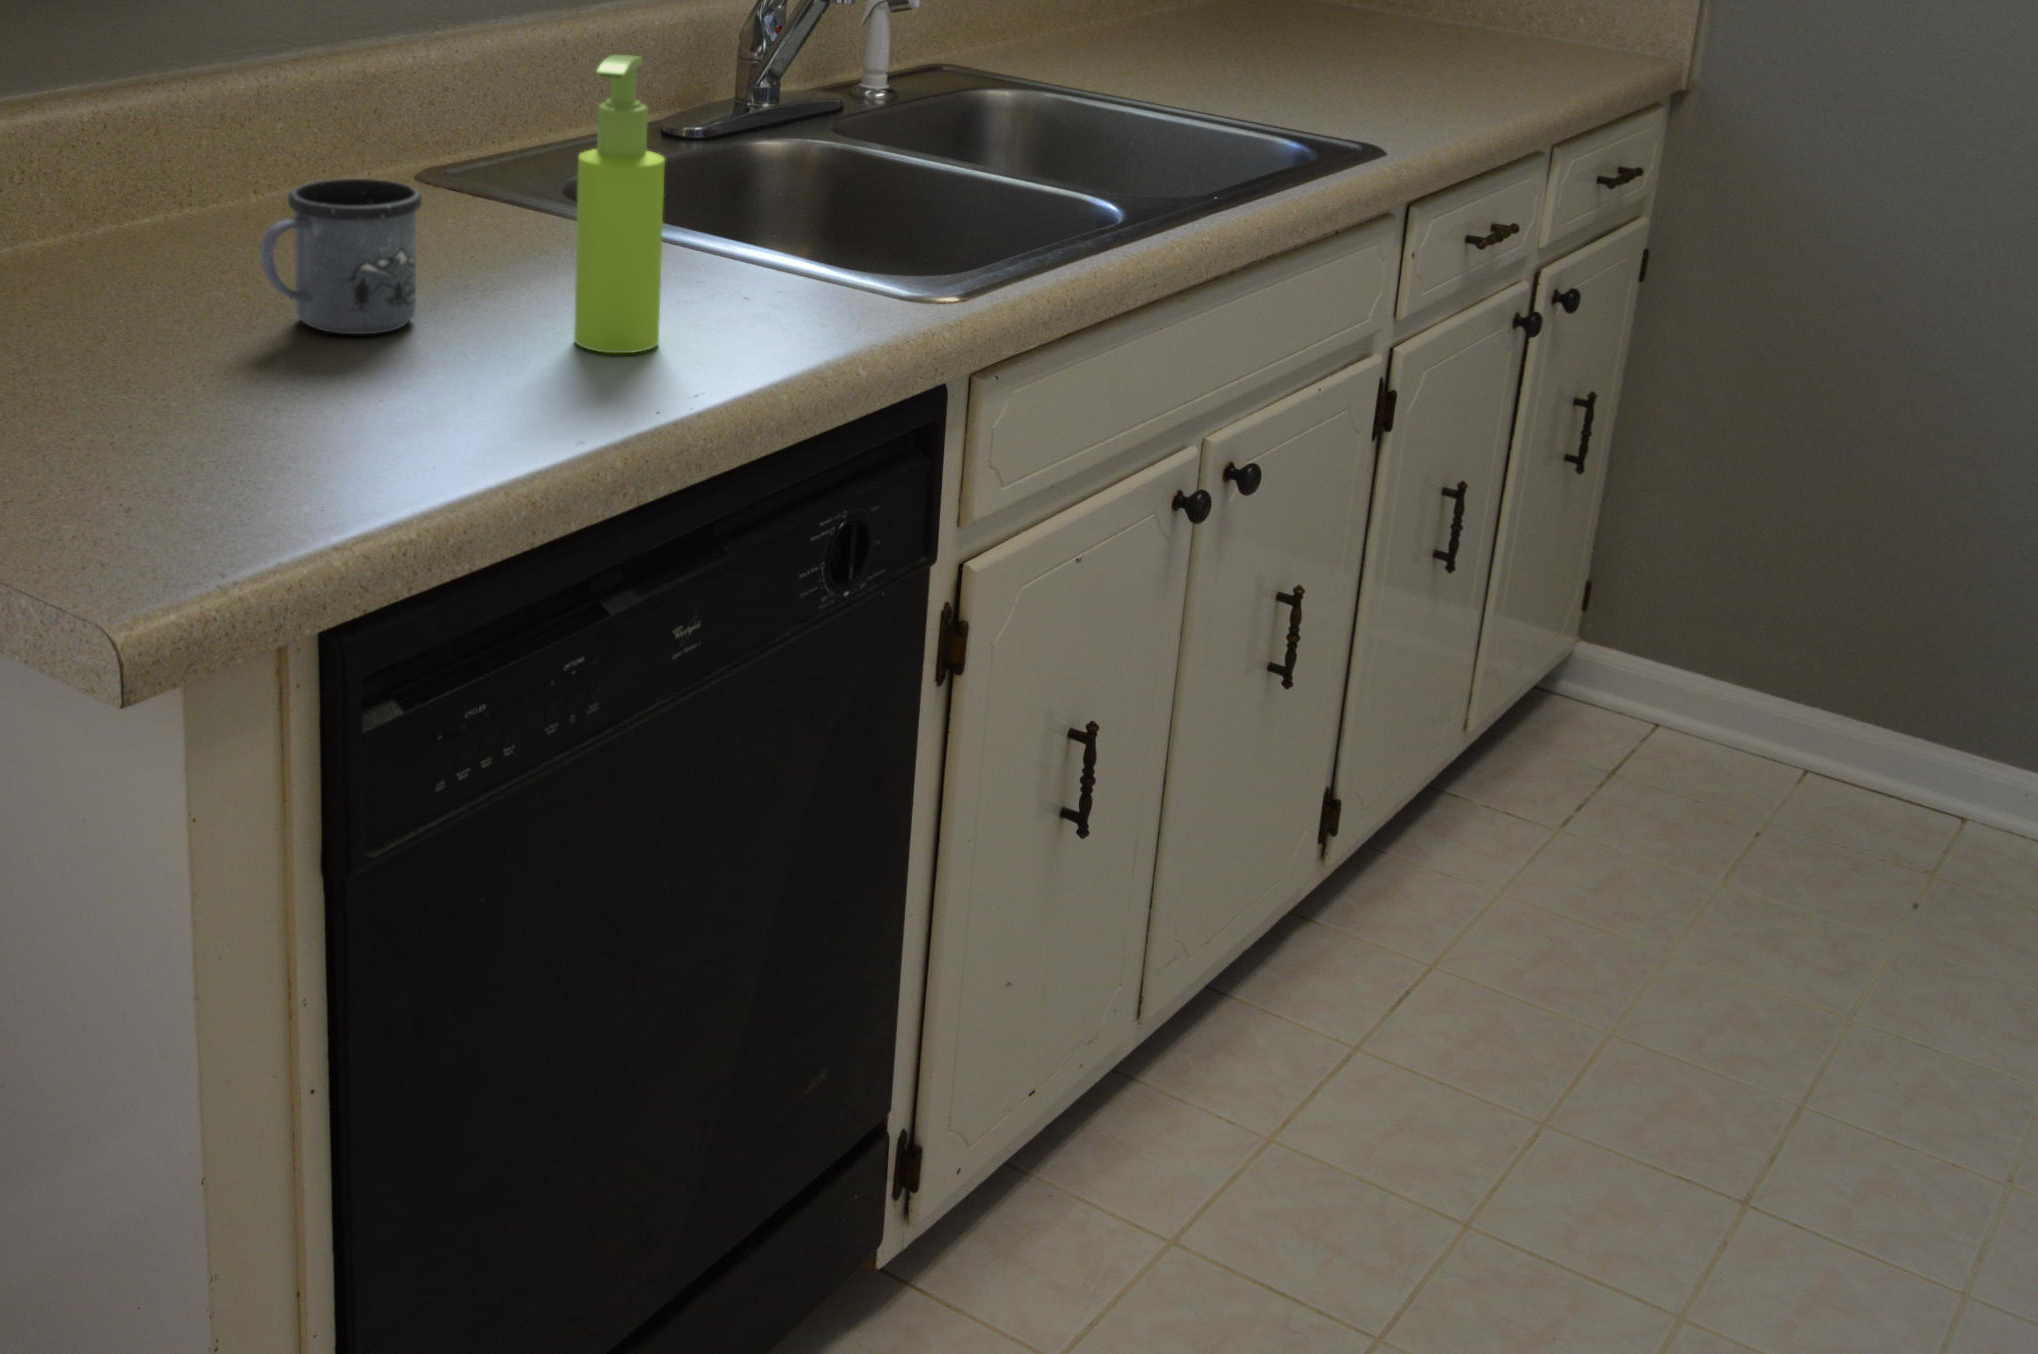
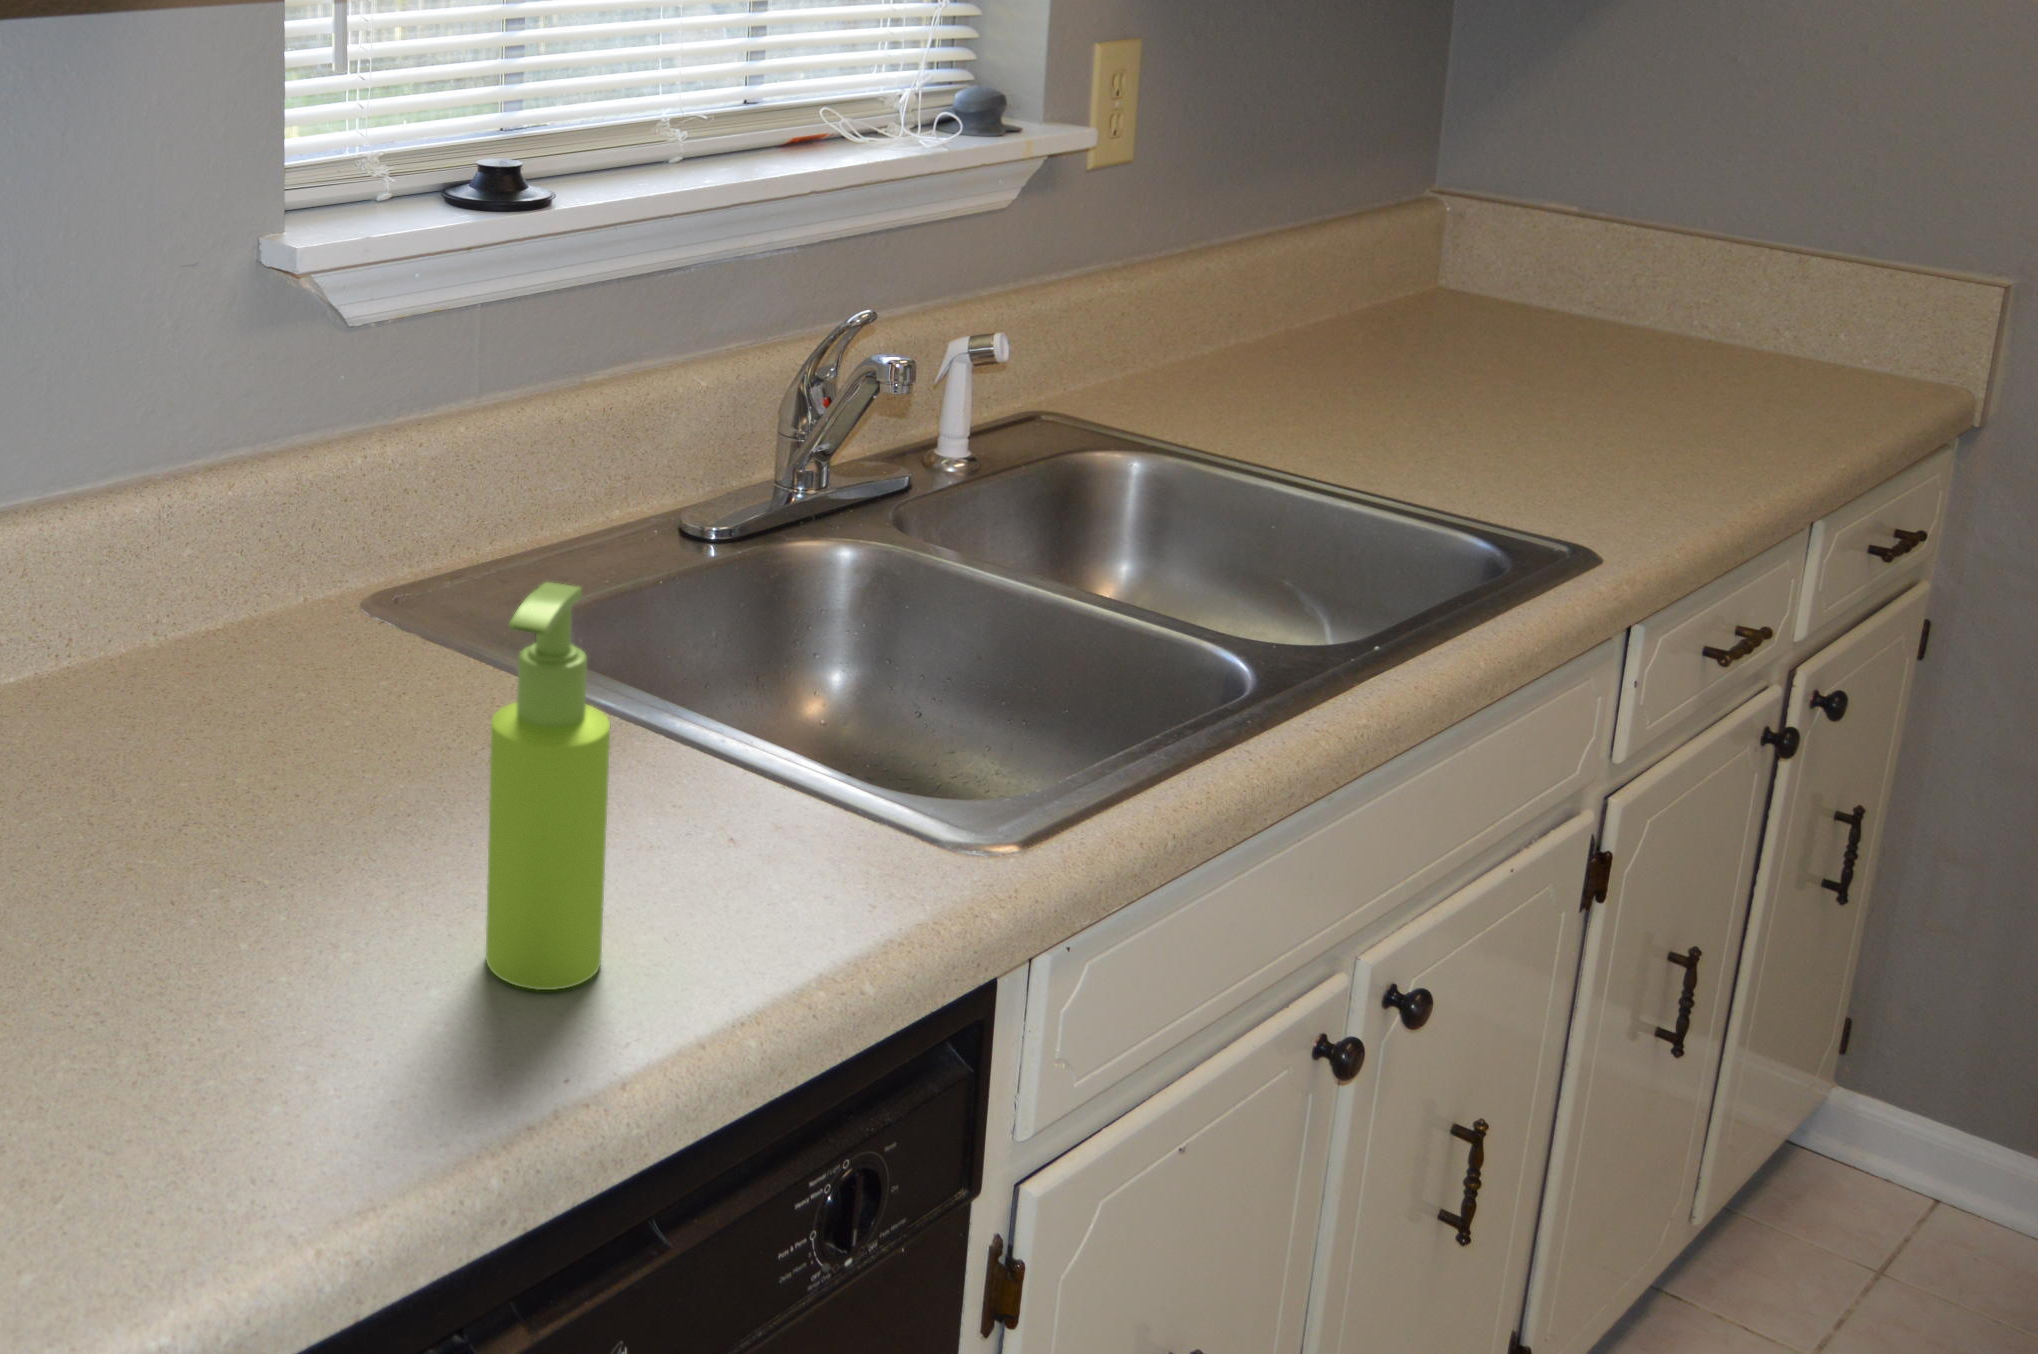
mug: present [261,179,422,334] -> none [69,708,292,936]

